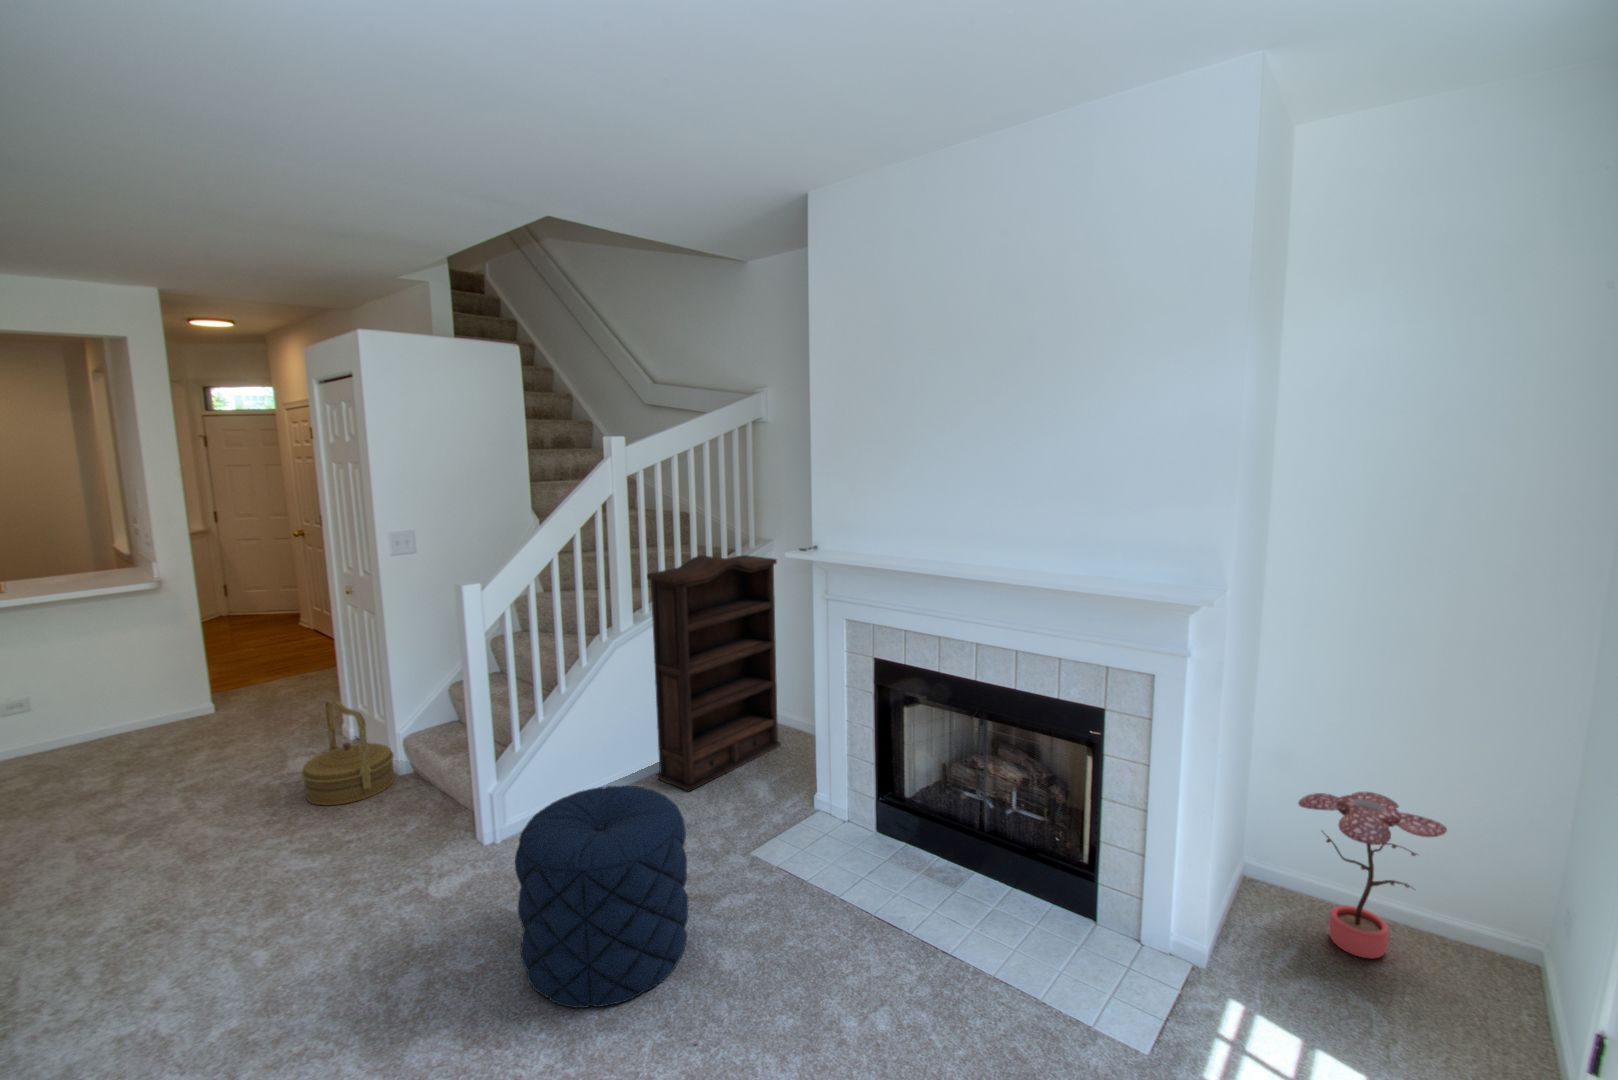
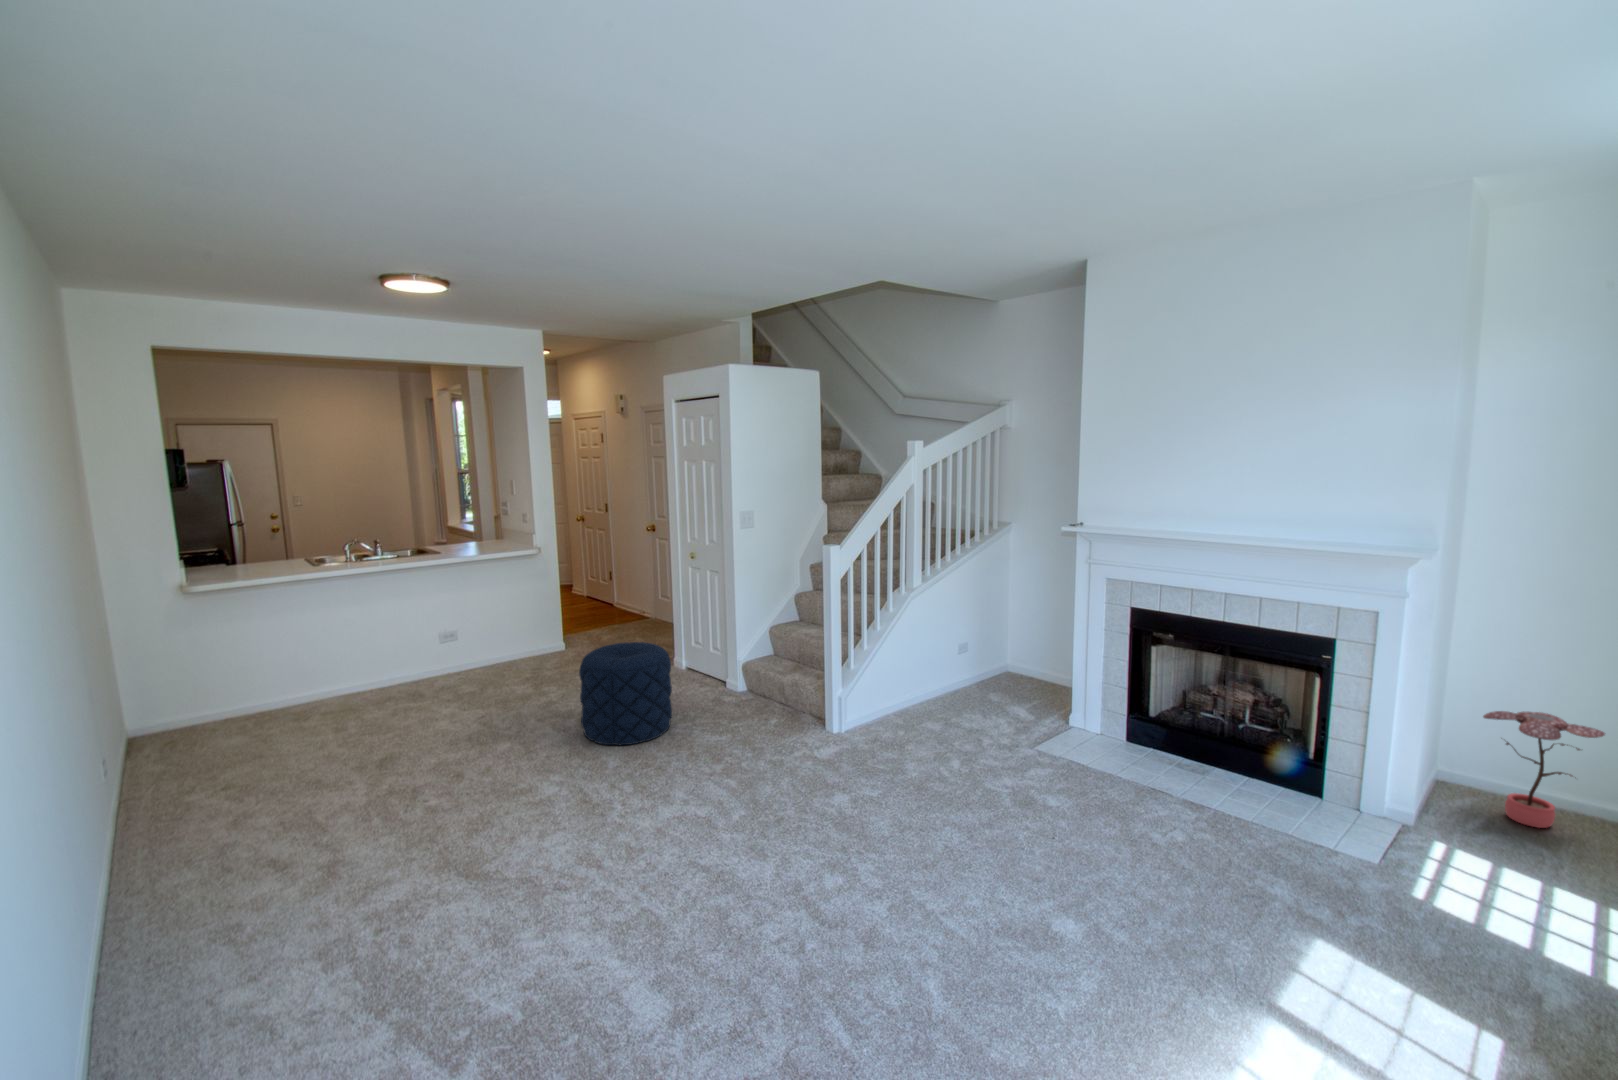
bookshelf: present [647,555,781,791] -> none [935,535,1024,710]
woven basket: present [301,698,394,805] -> none [682,631,740,706]
pouf: present [515,786,689,1008] -> present [579,642,672,745]

